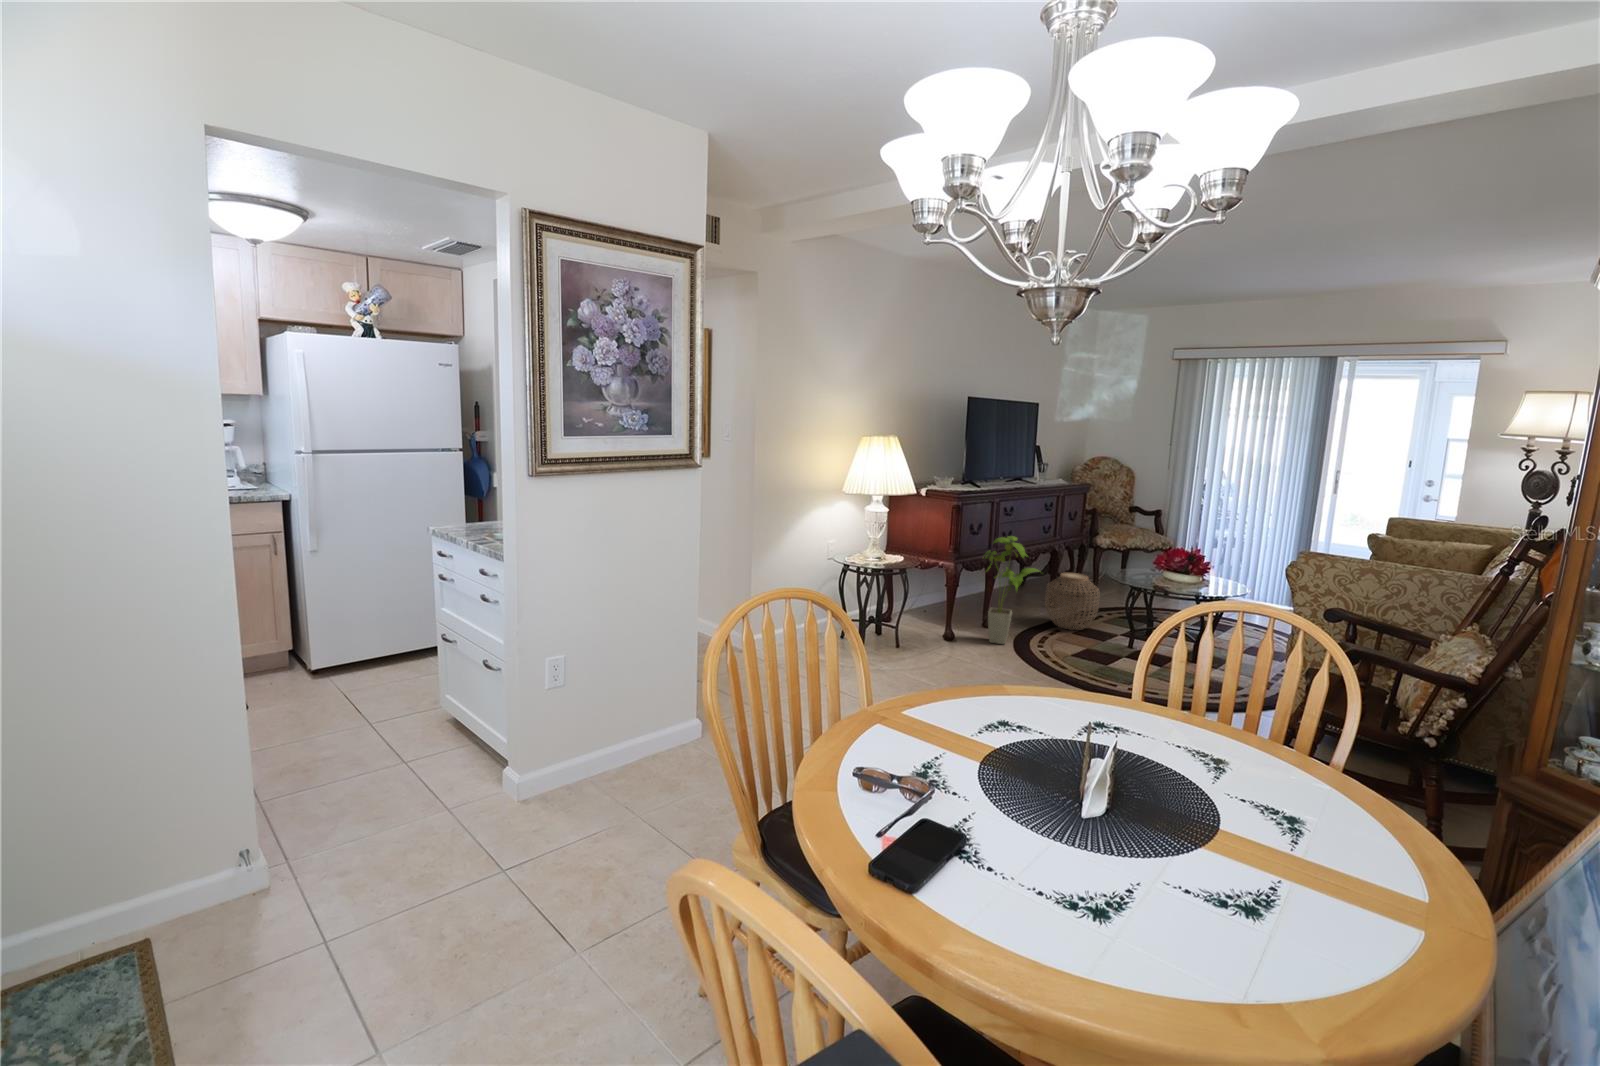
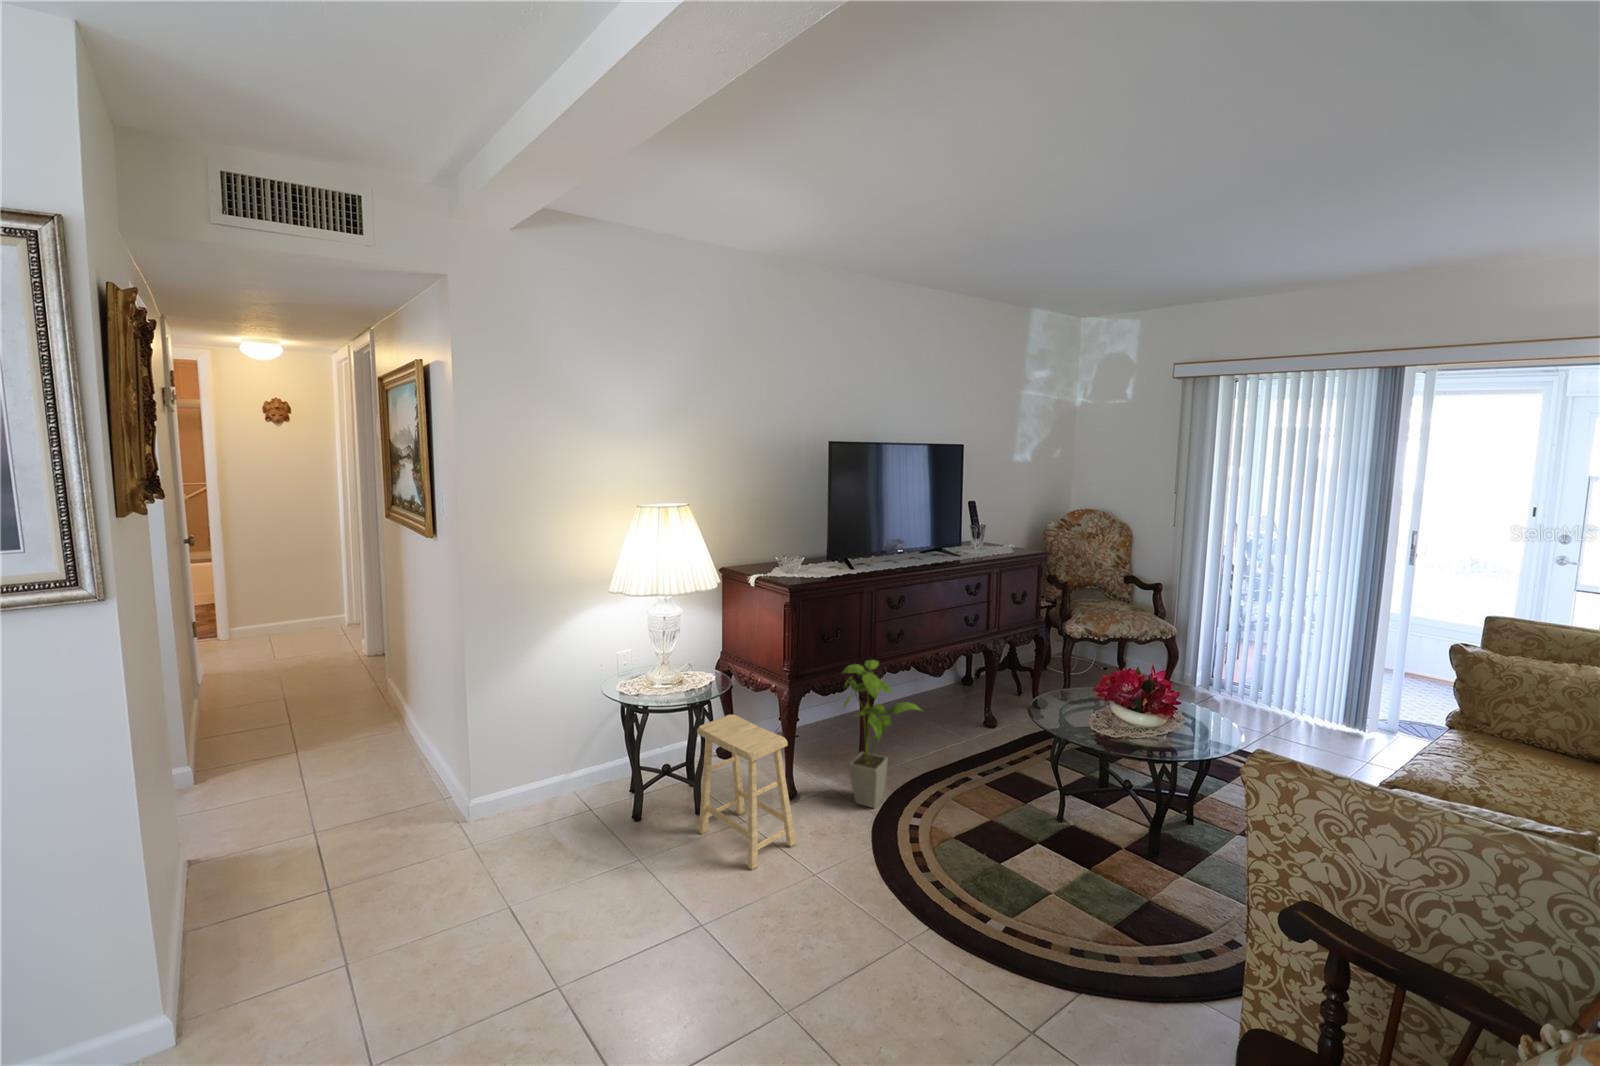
footstool: none [894,572,971,669] -> present [697,715,796,870]
woven basket: present [1045,573,1100,630] -> none [963,690,1034,773]

